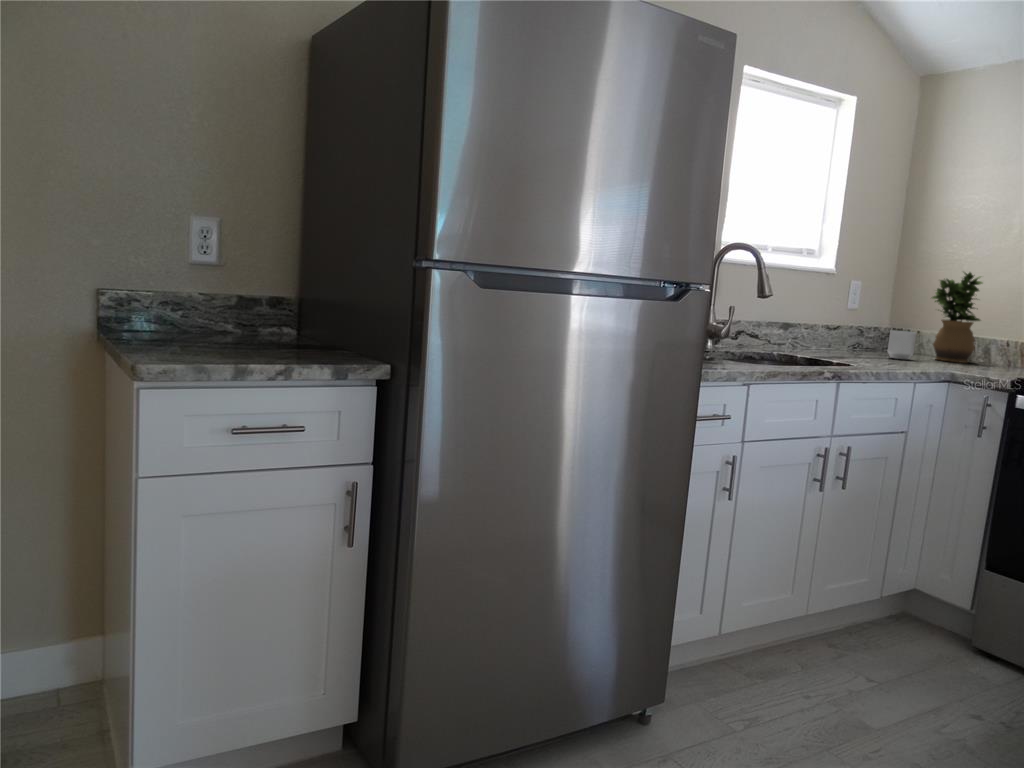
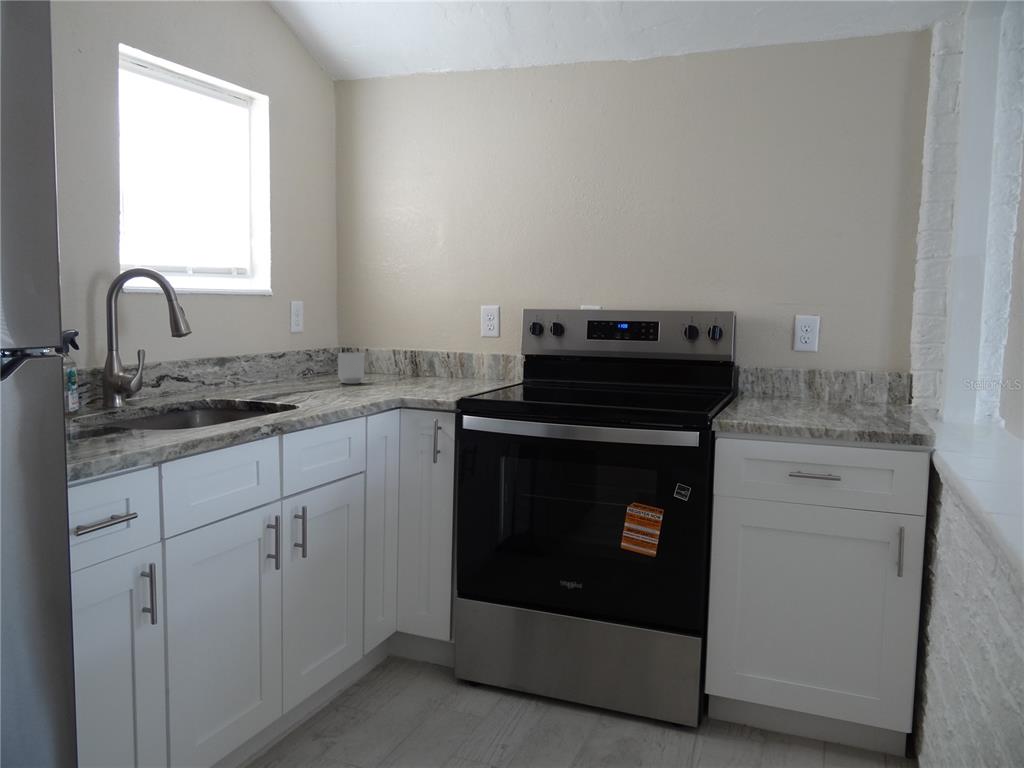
potted plant: present [932,272,982,363] -> none [374,285,424,379]

